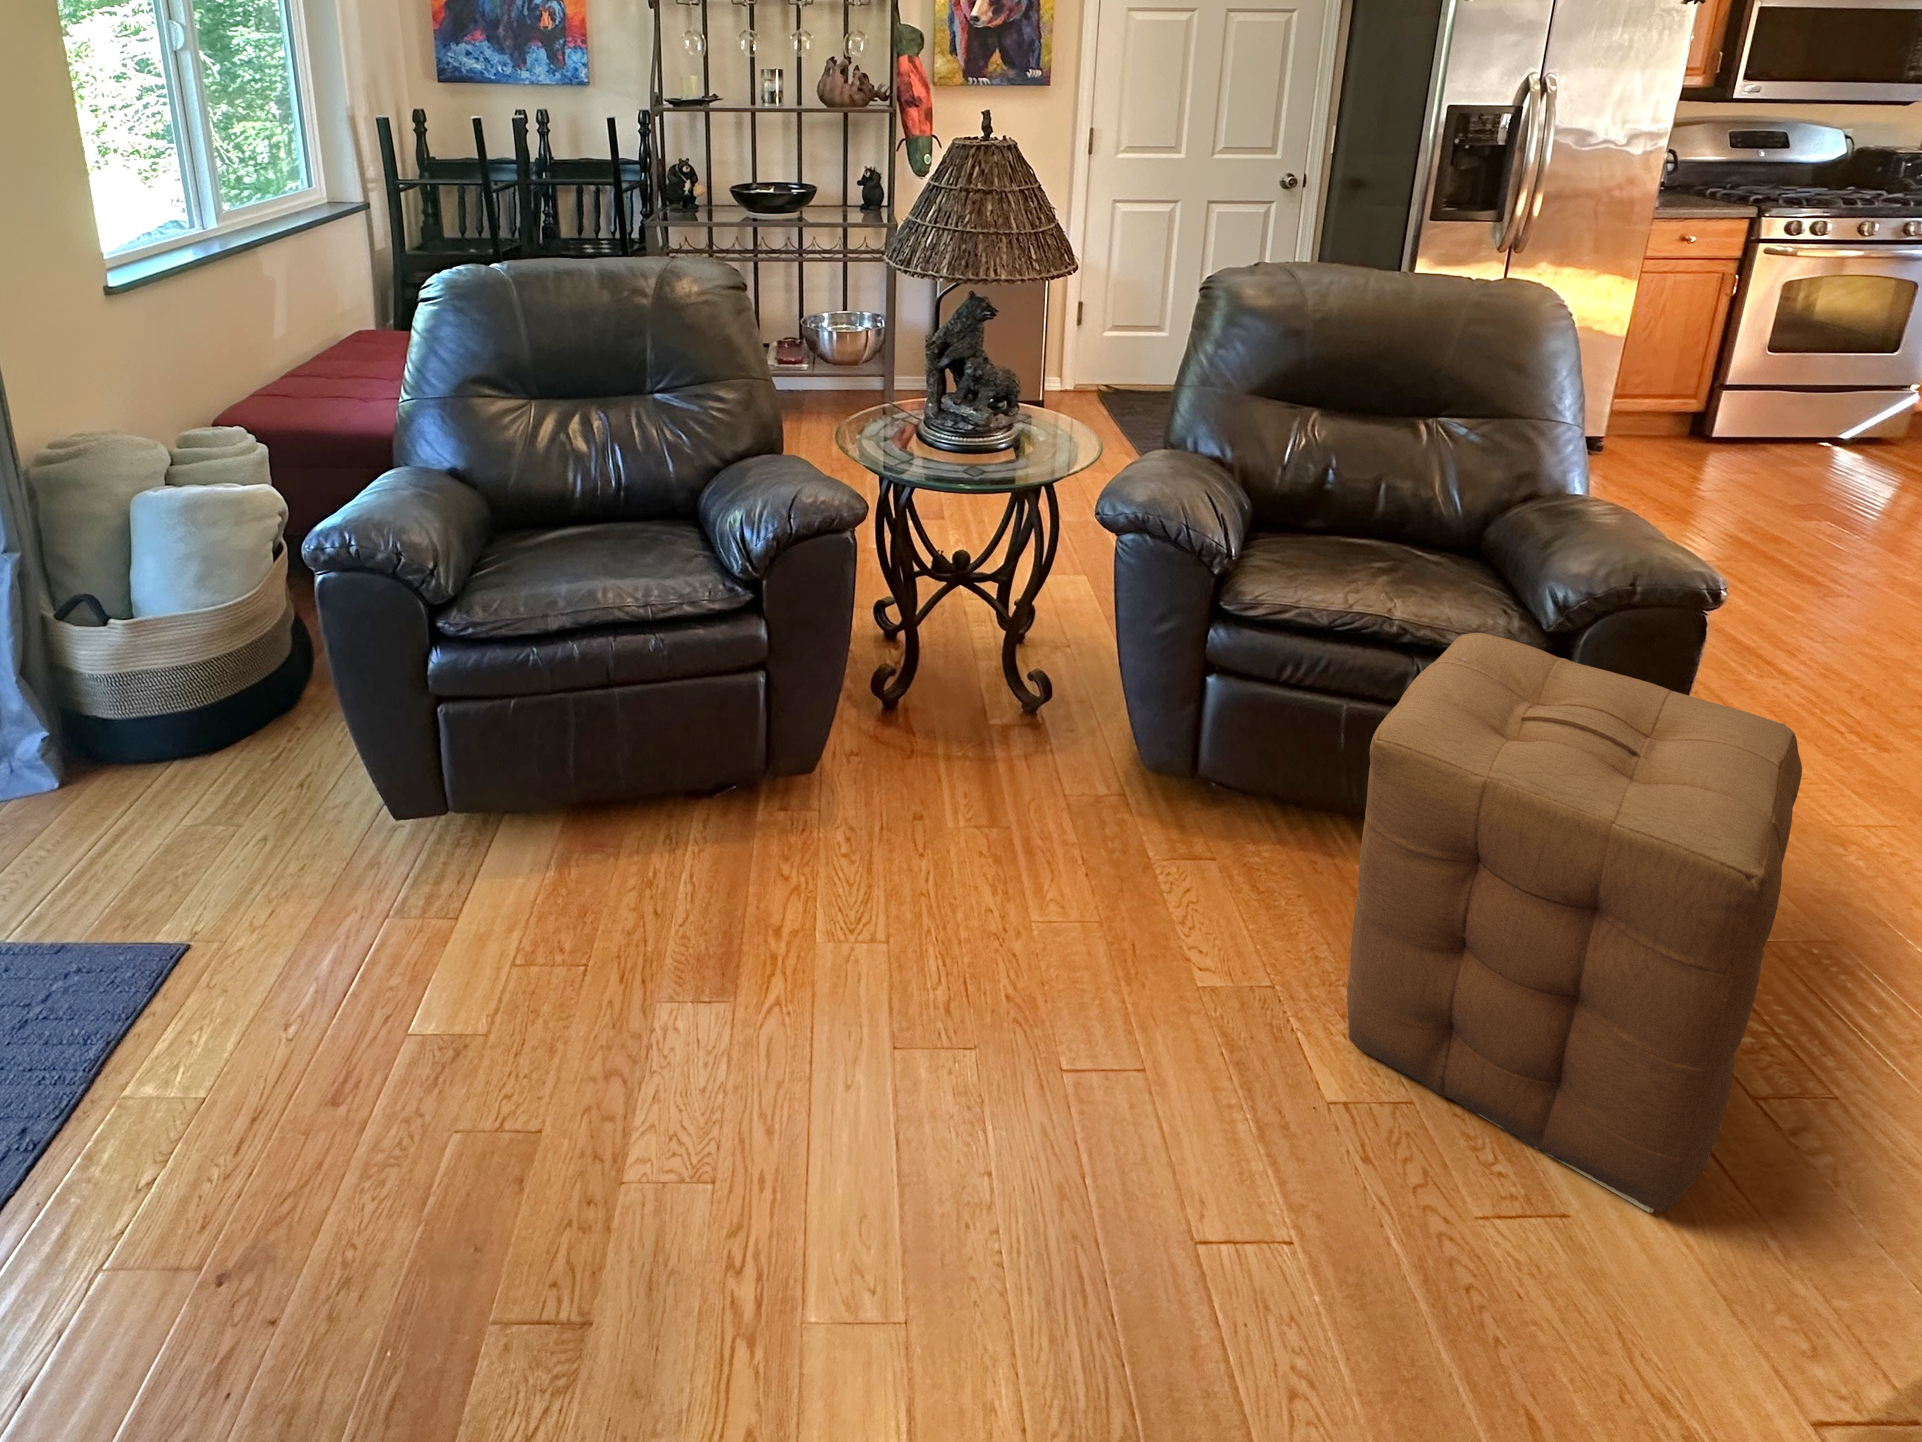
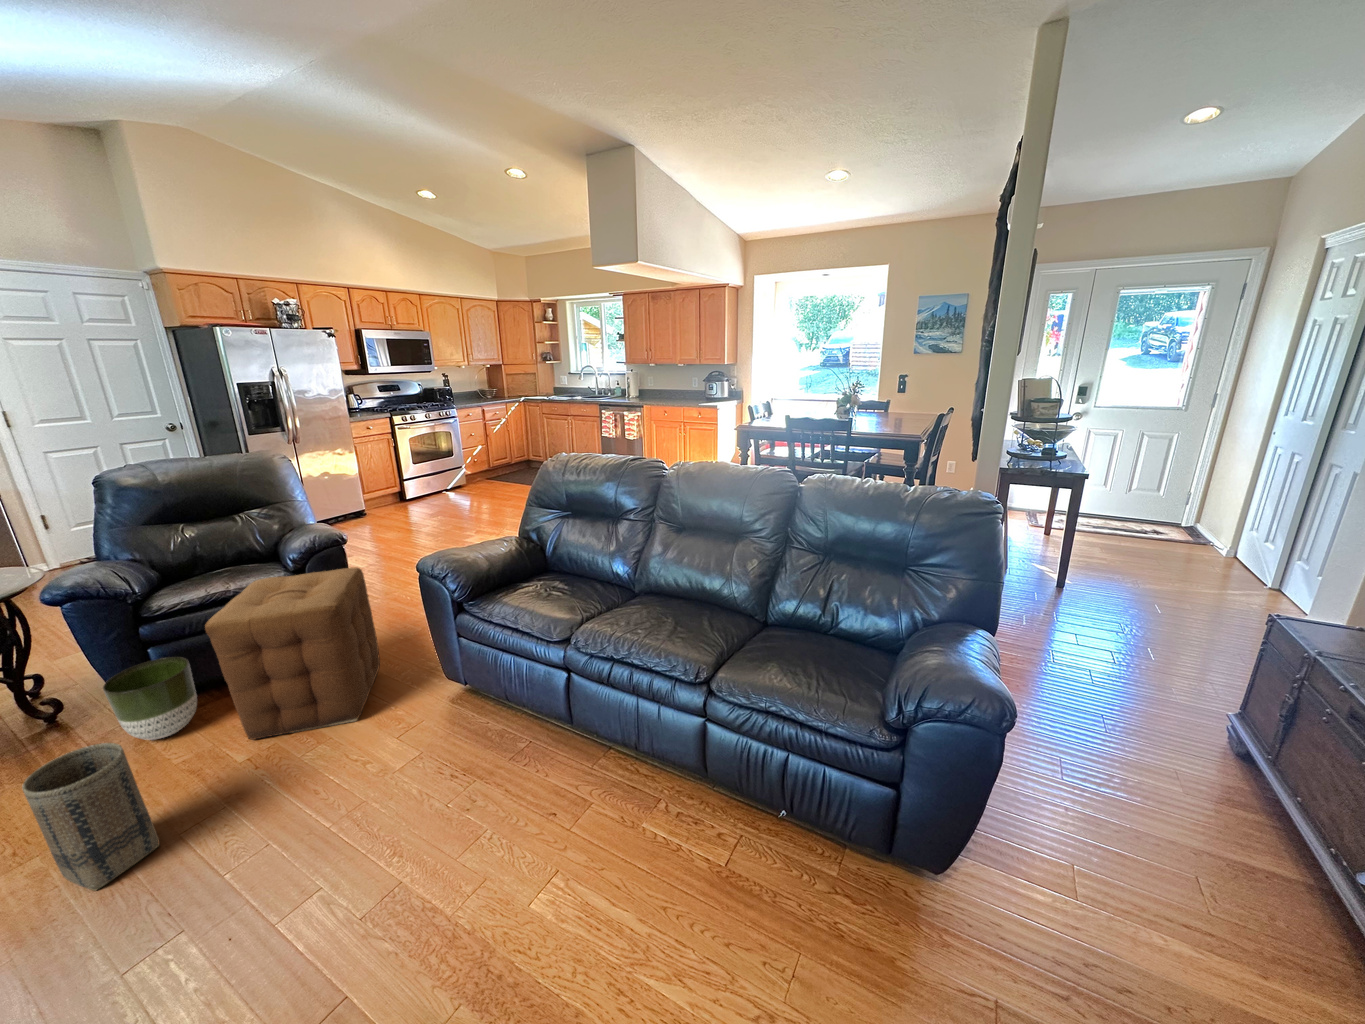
planter: none [1128,705,1276,893] -> present [103,657,197,740]
basket: none [994,927,1172,1278] -> present [22,743,159,891]

